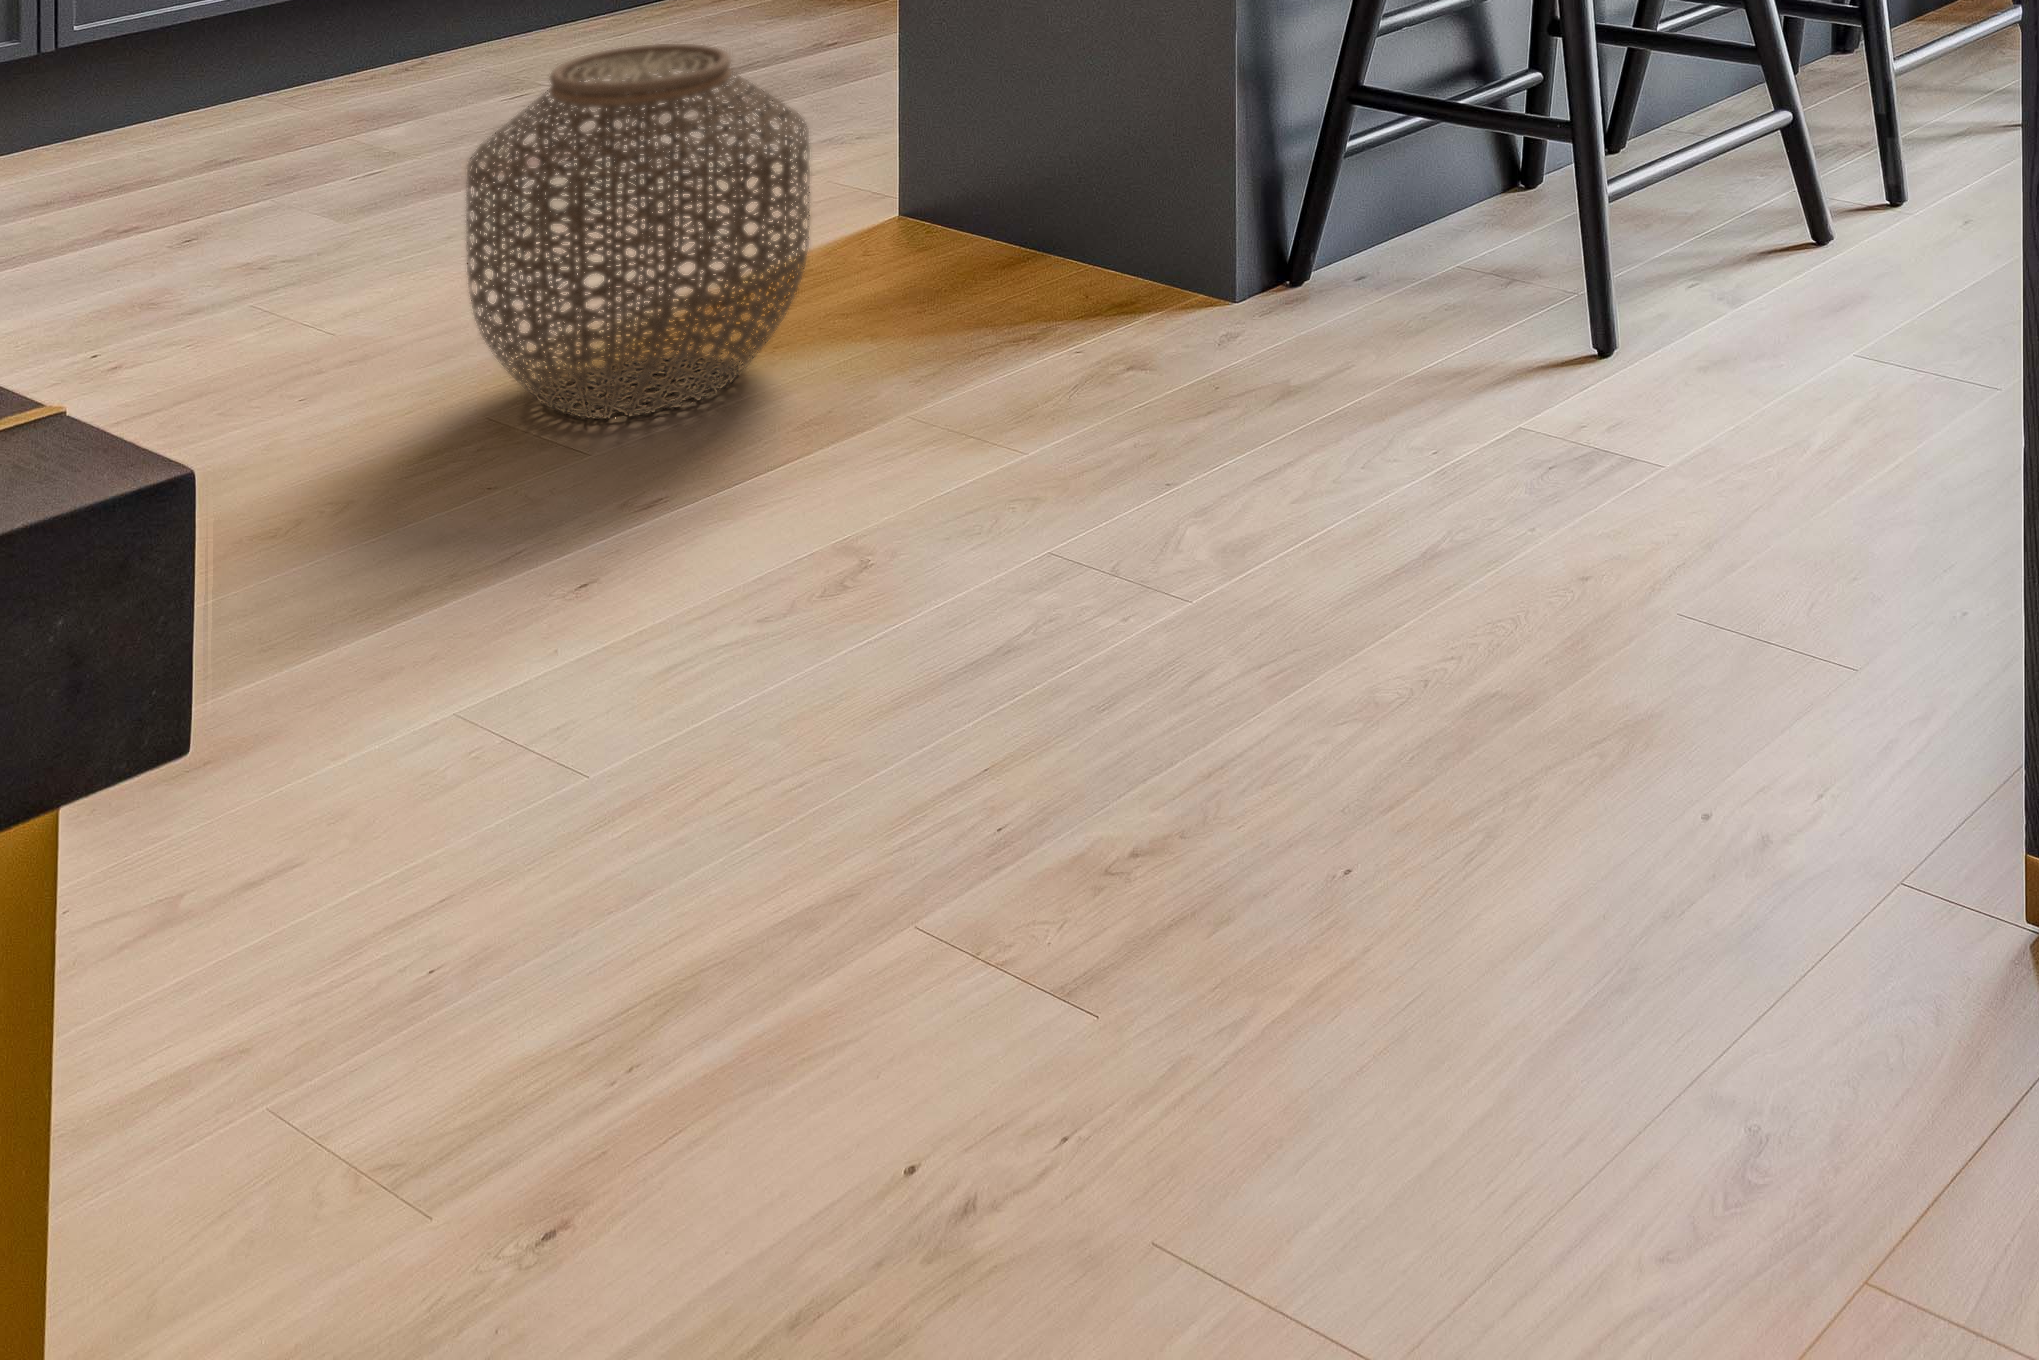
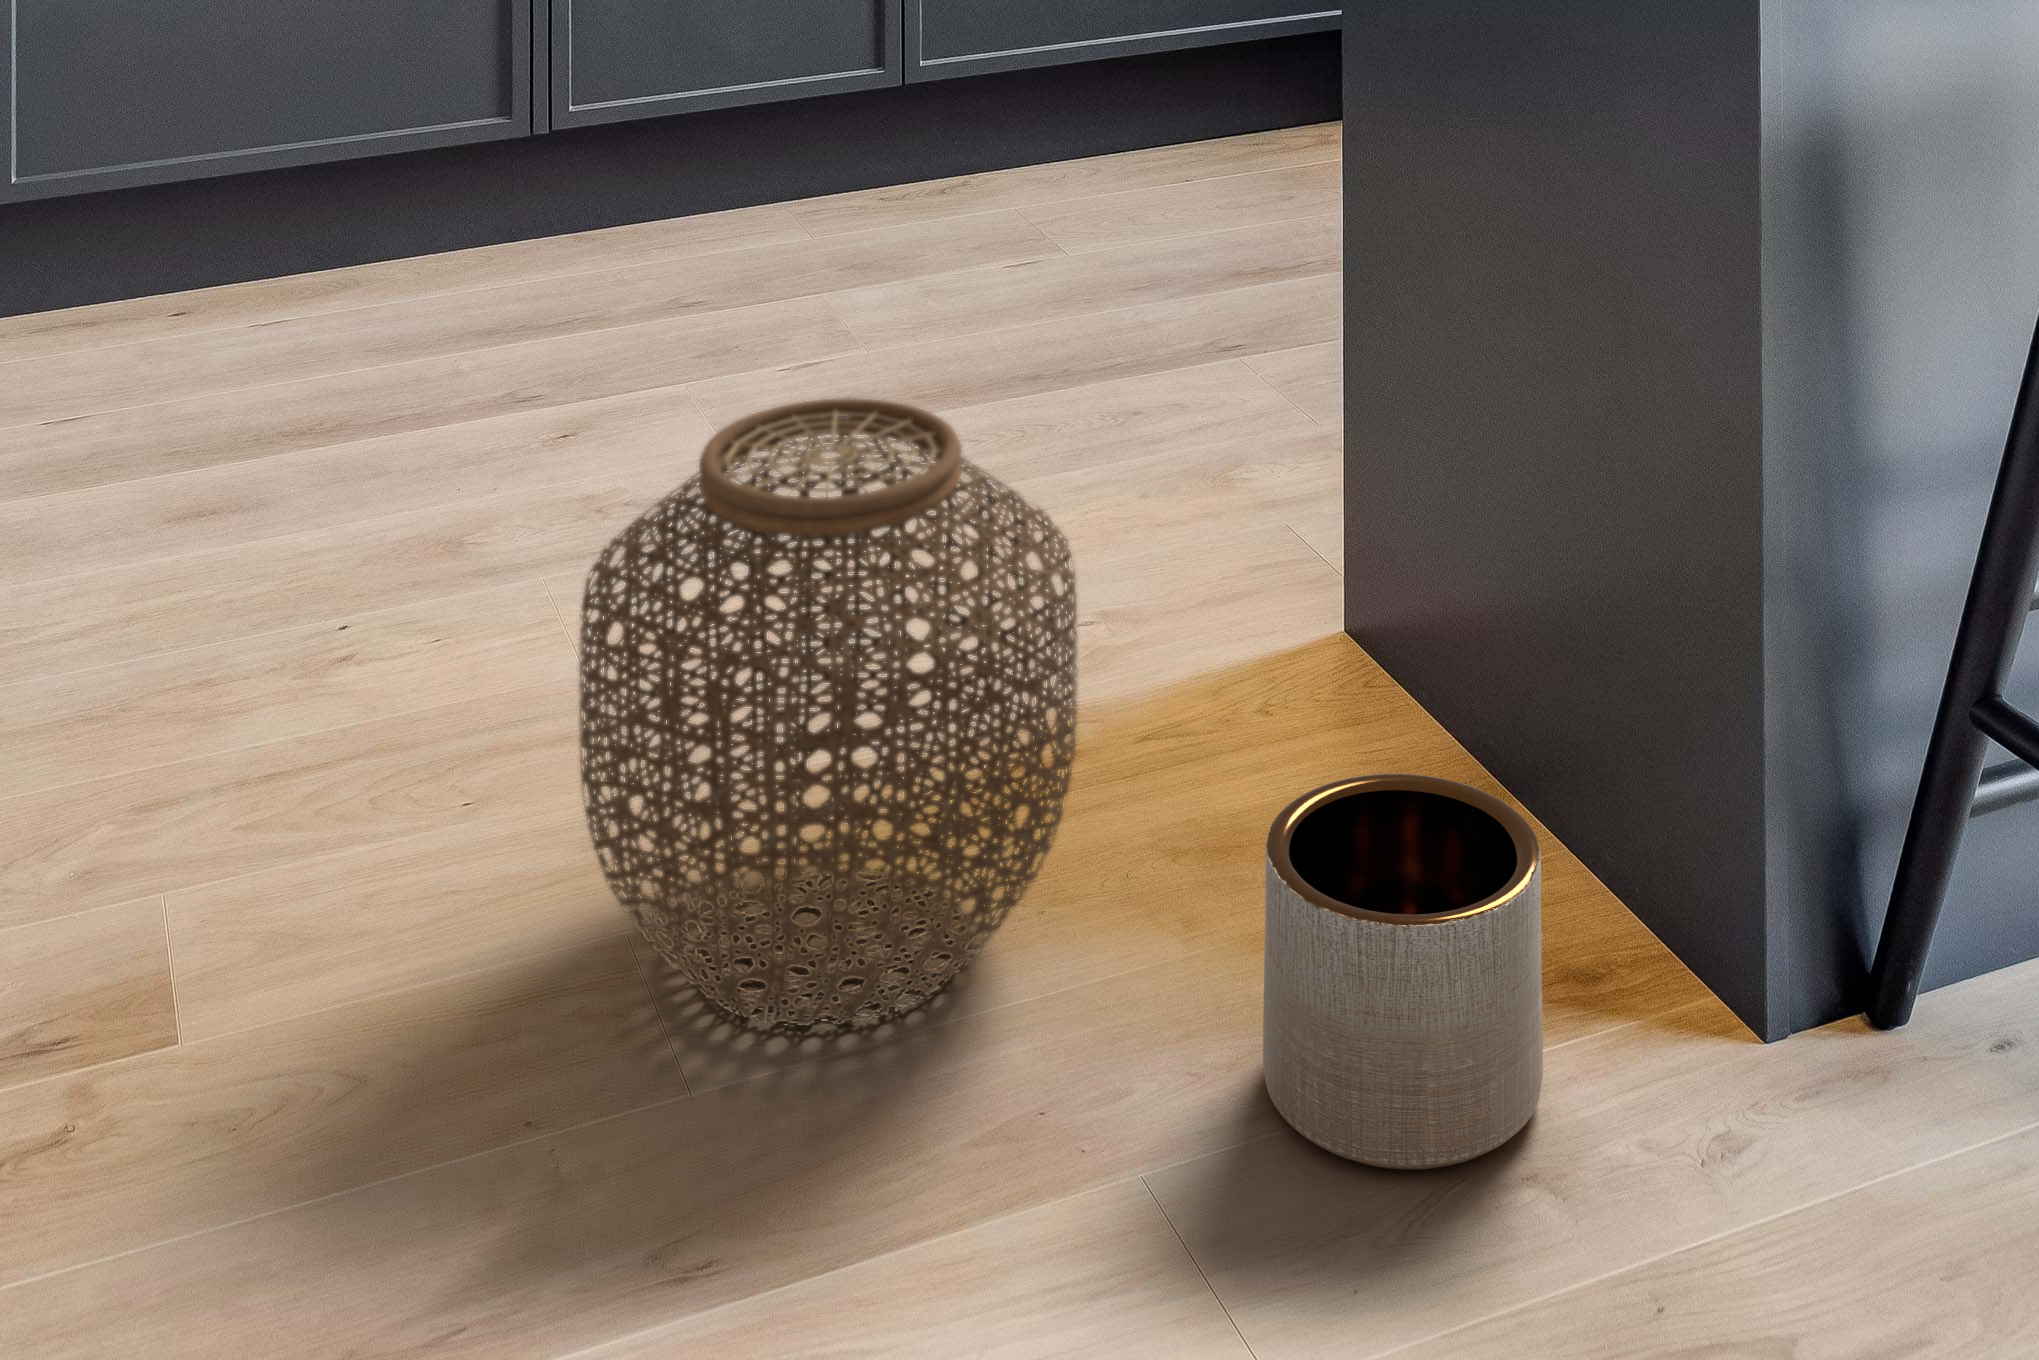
planter: none [957,194,1123,383] -> present [1263,774,1543,1169]

